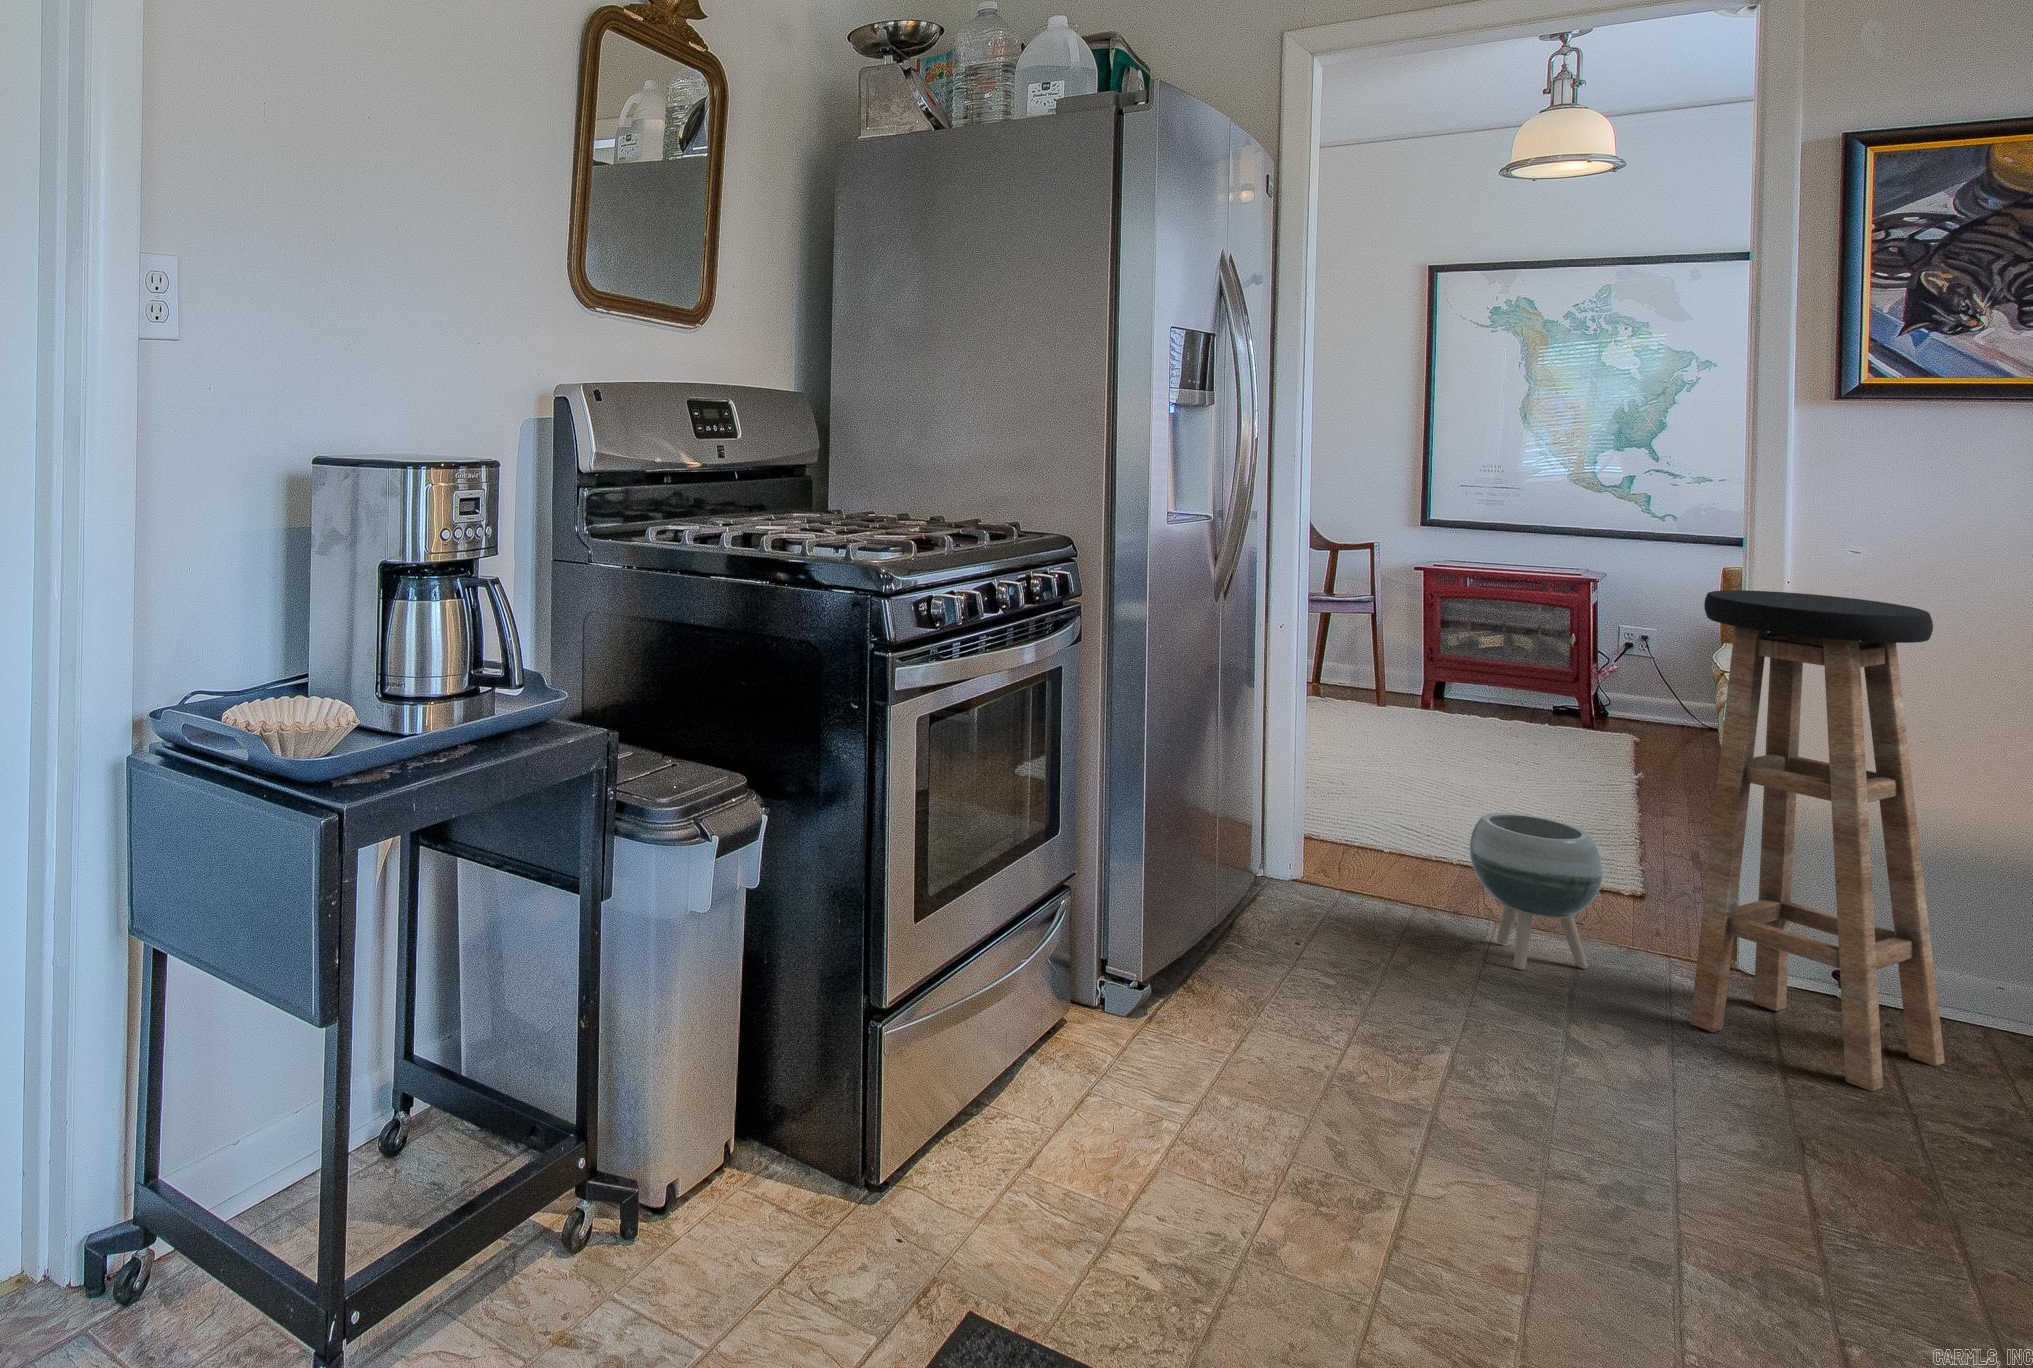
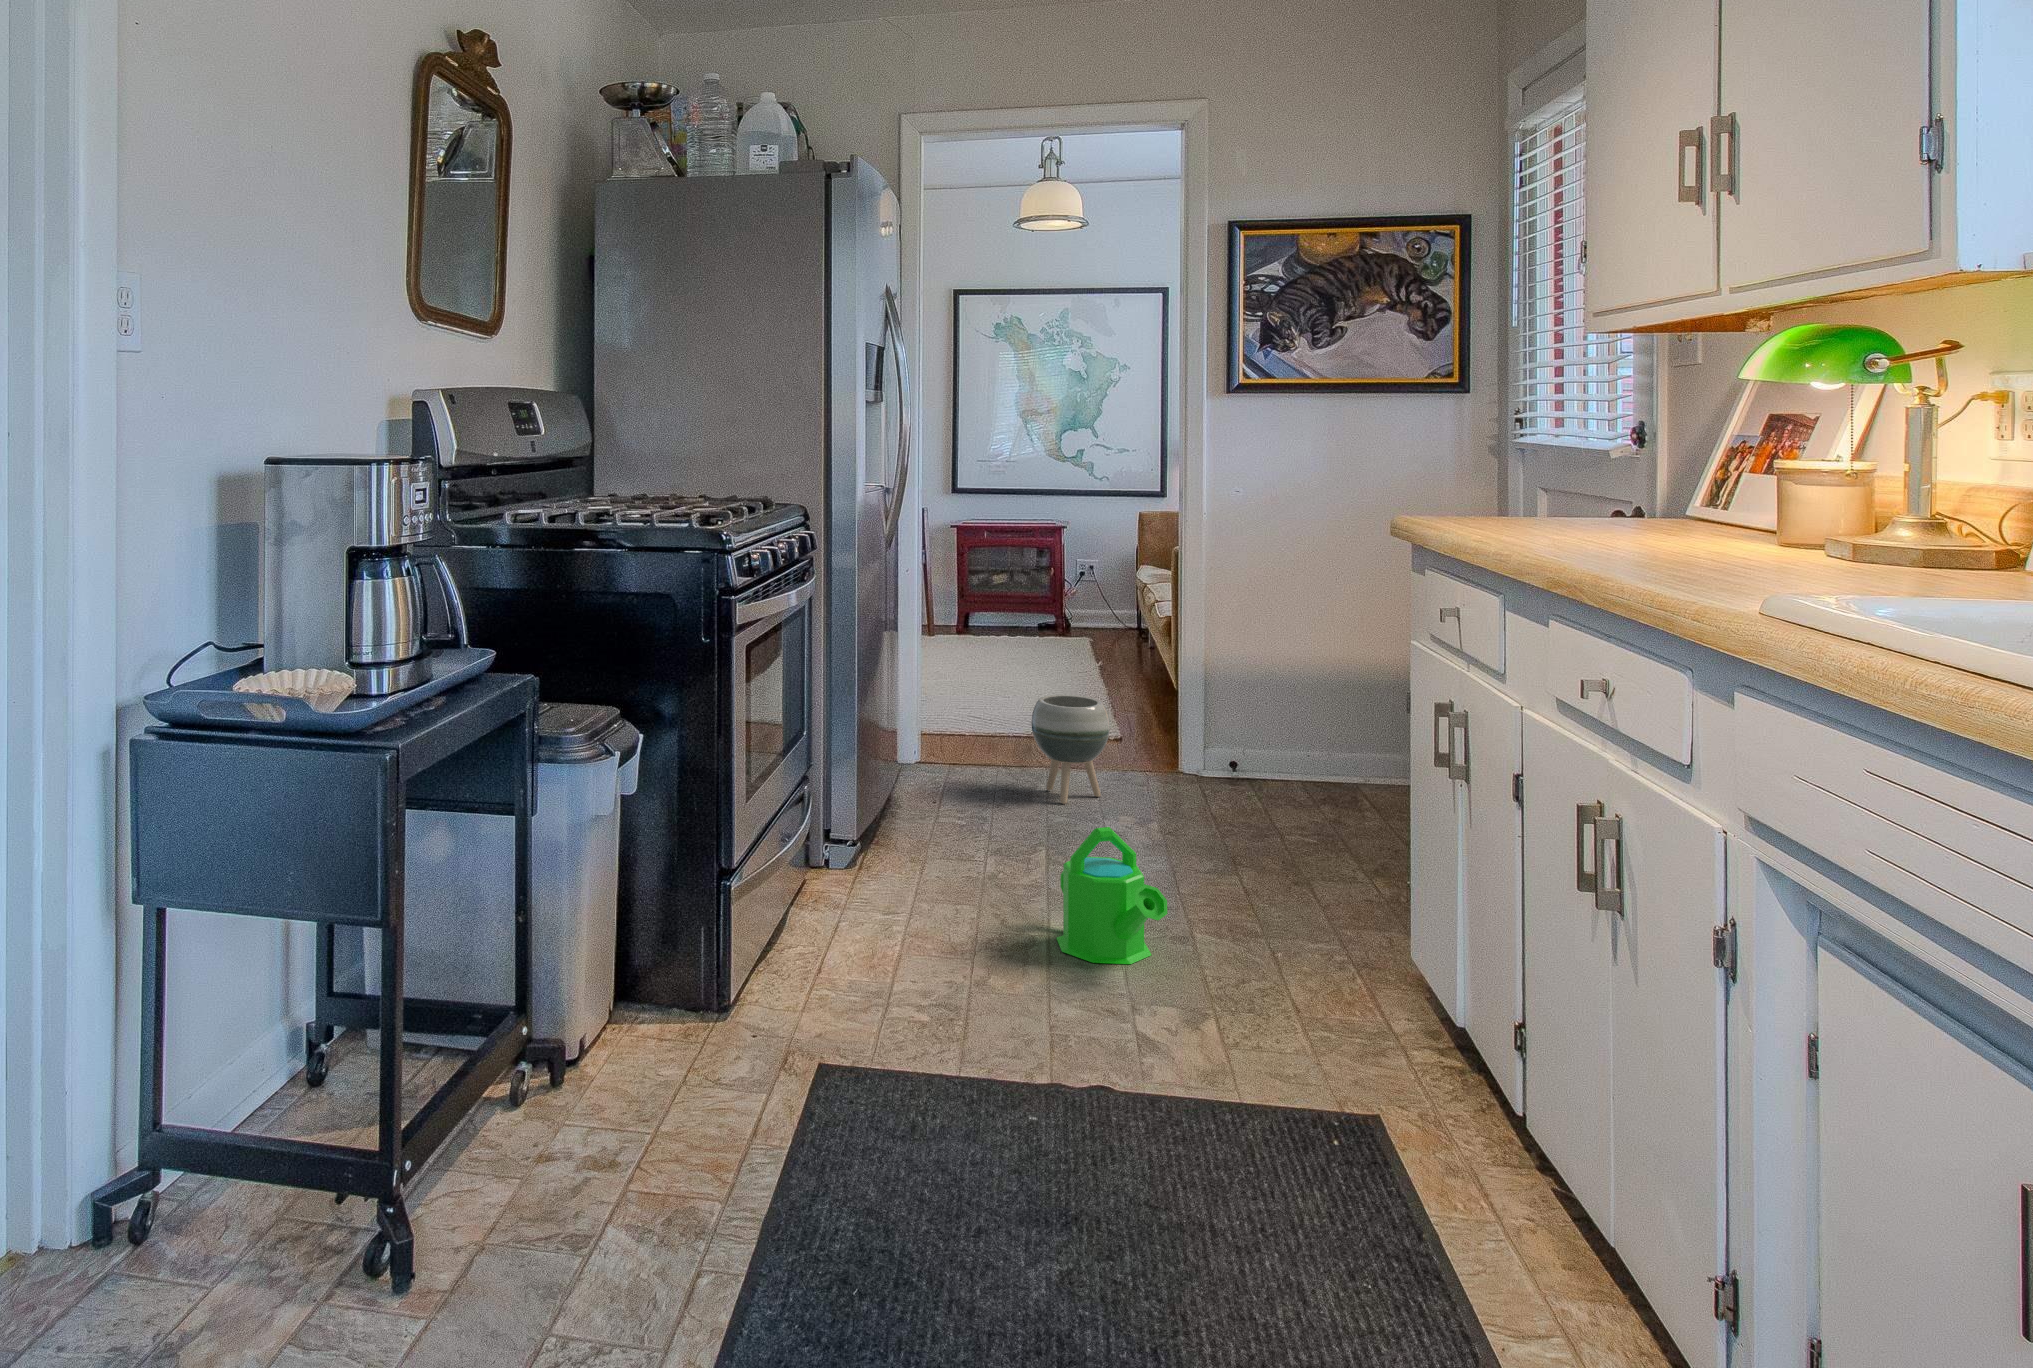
bar stool: present [1690,590,1945,1091] -> none [1162,523,1286,835]
watering can: none [1431,1053,1622,1285] -> present [1057,827,1167,964]

